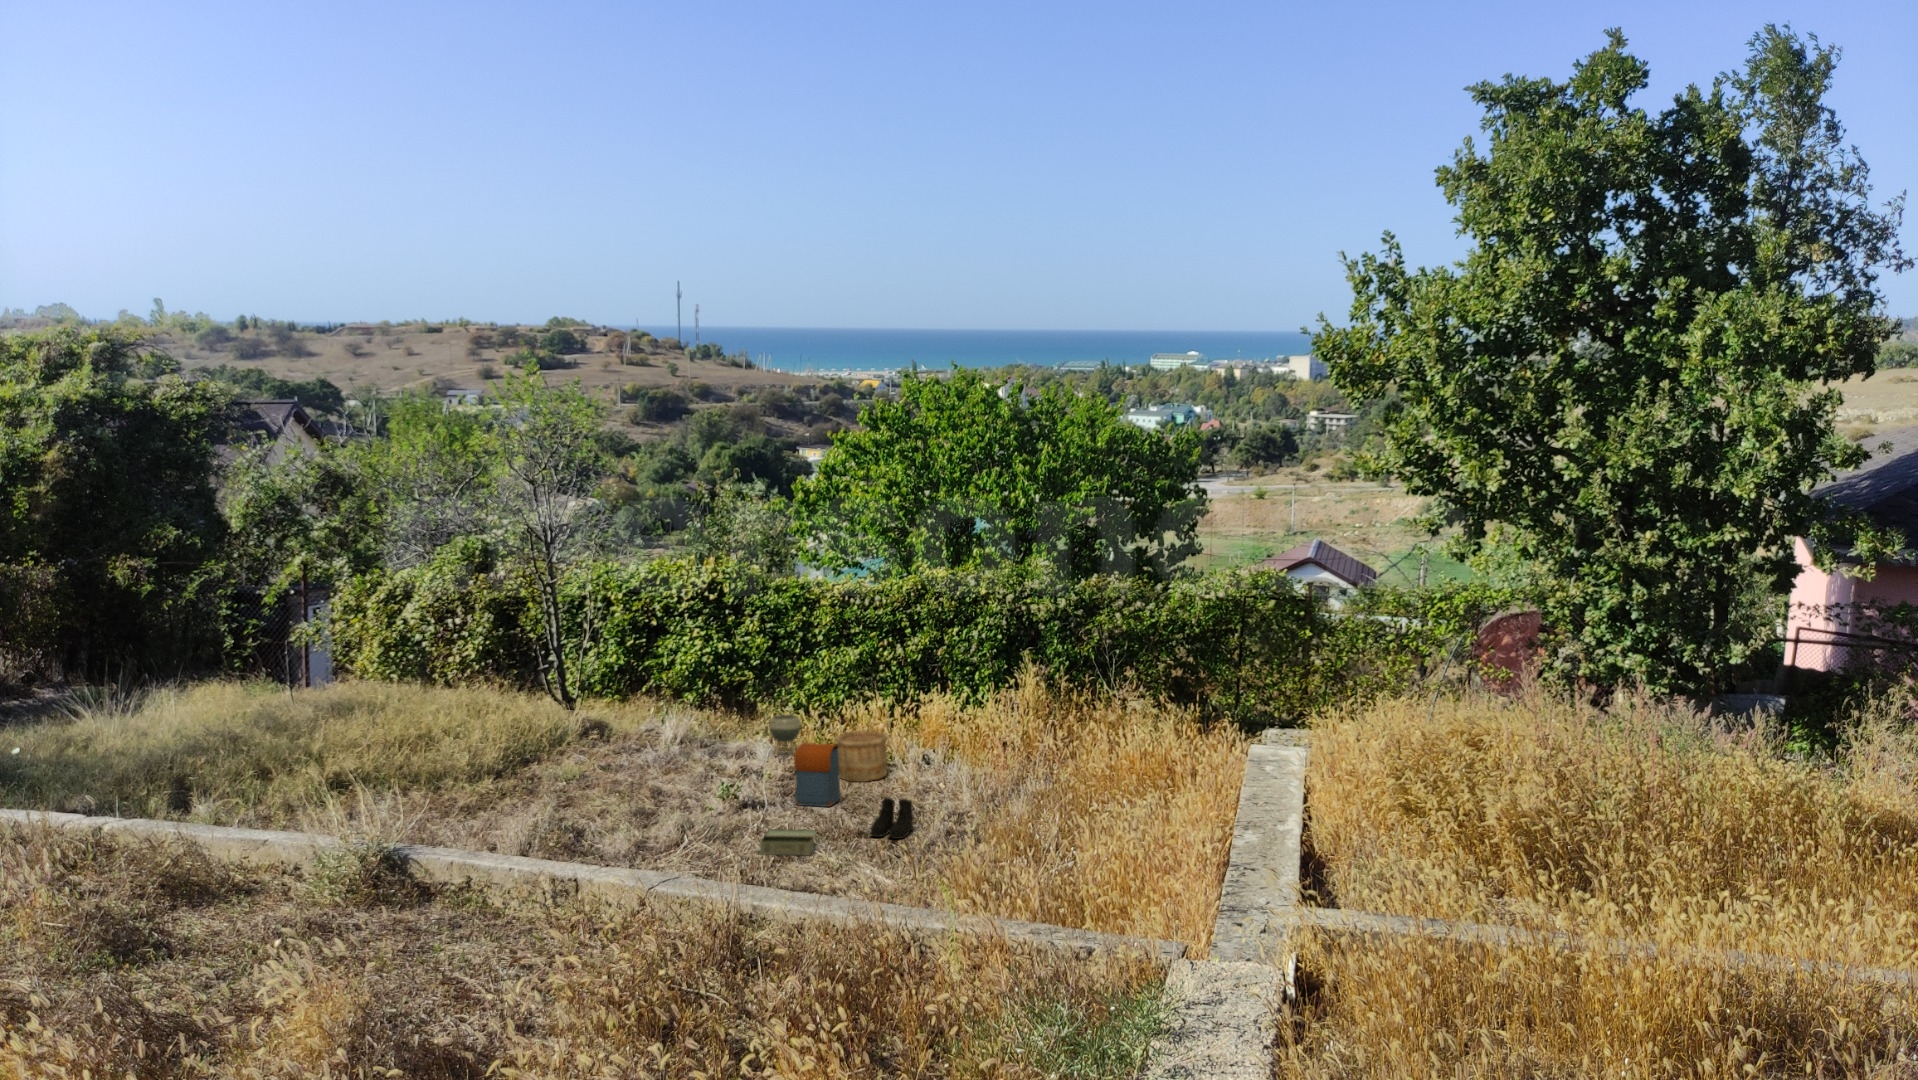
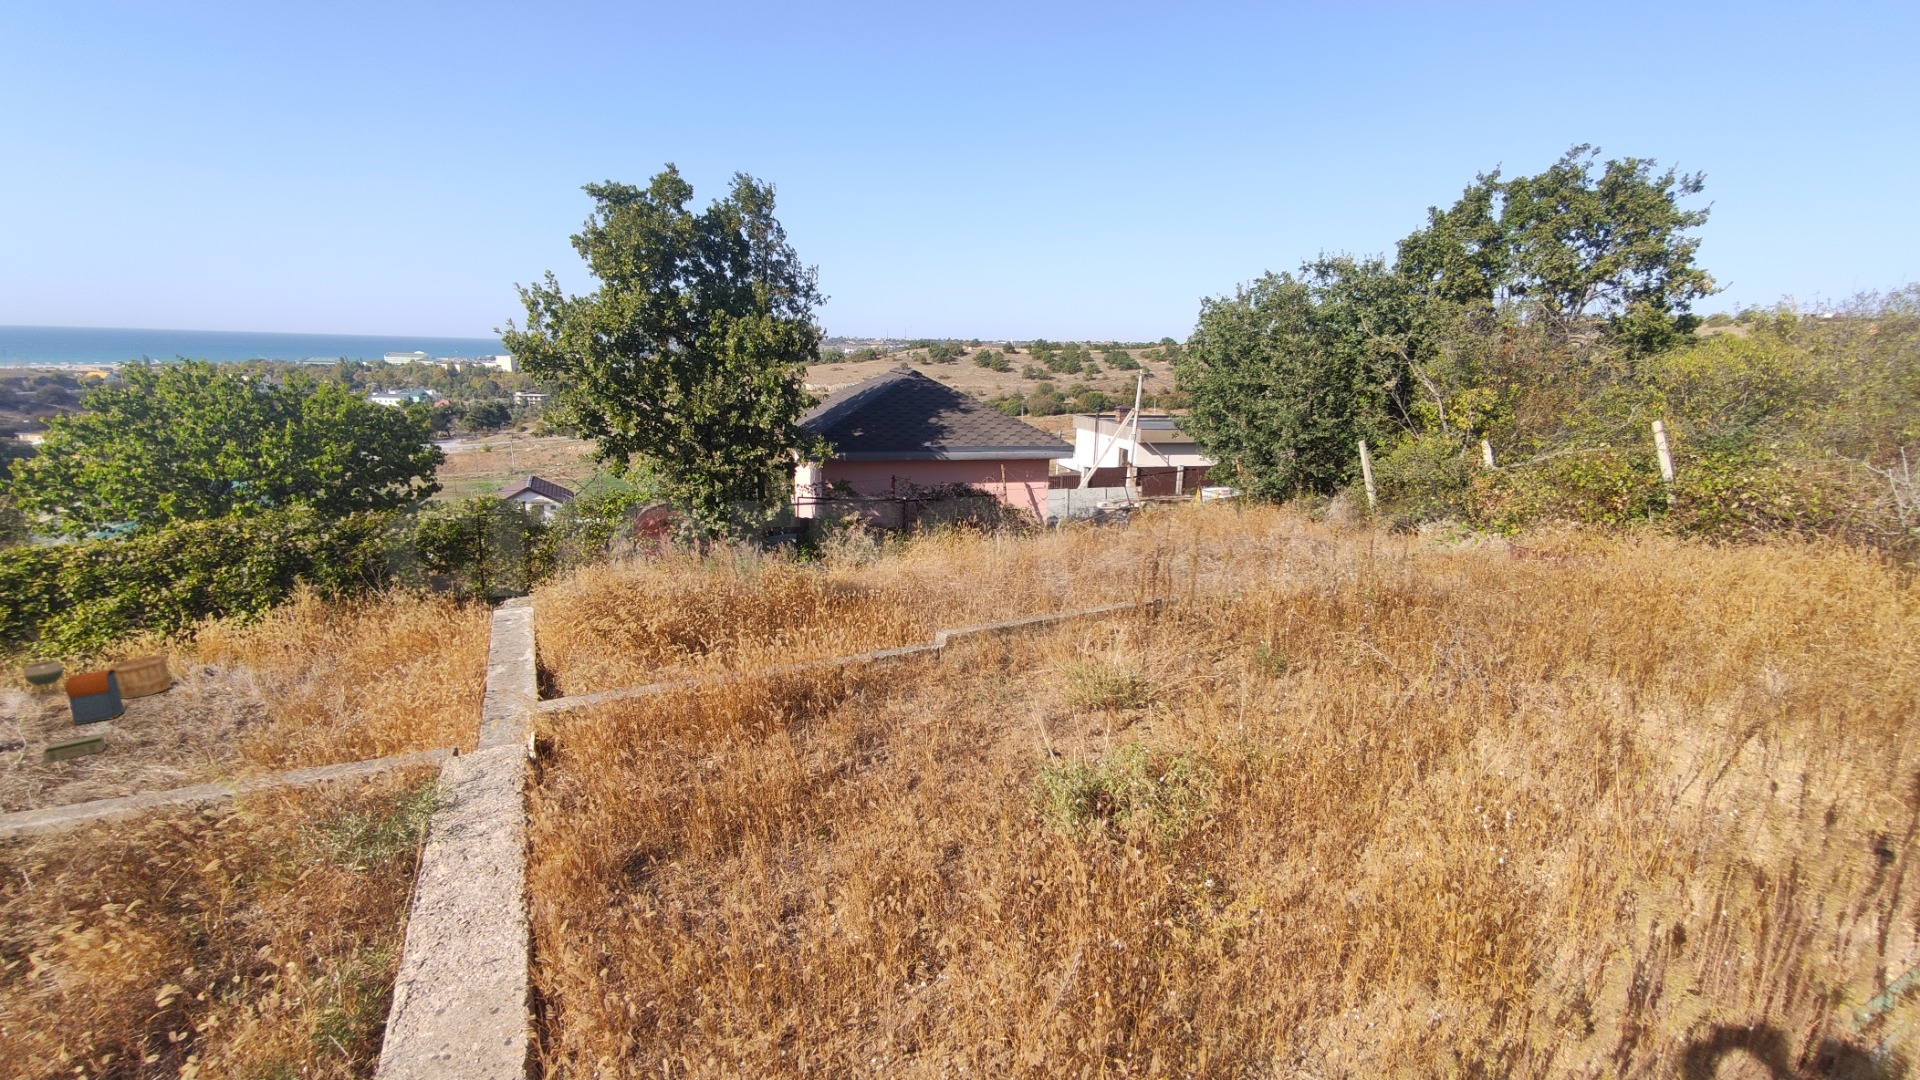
boots: present [870,797,913,839] -> none [163,693,206,727]

